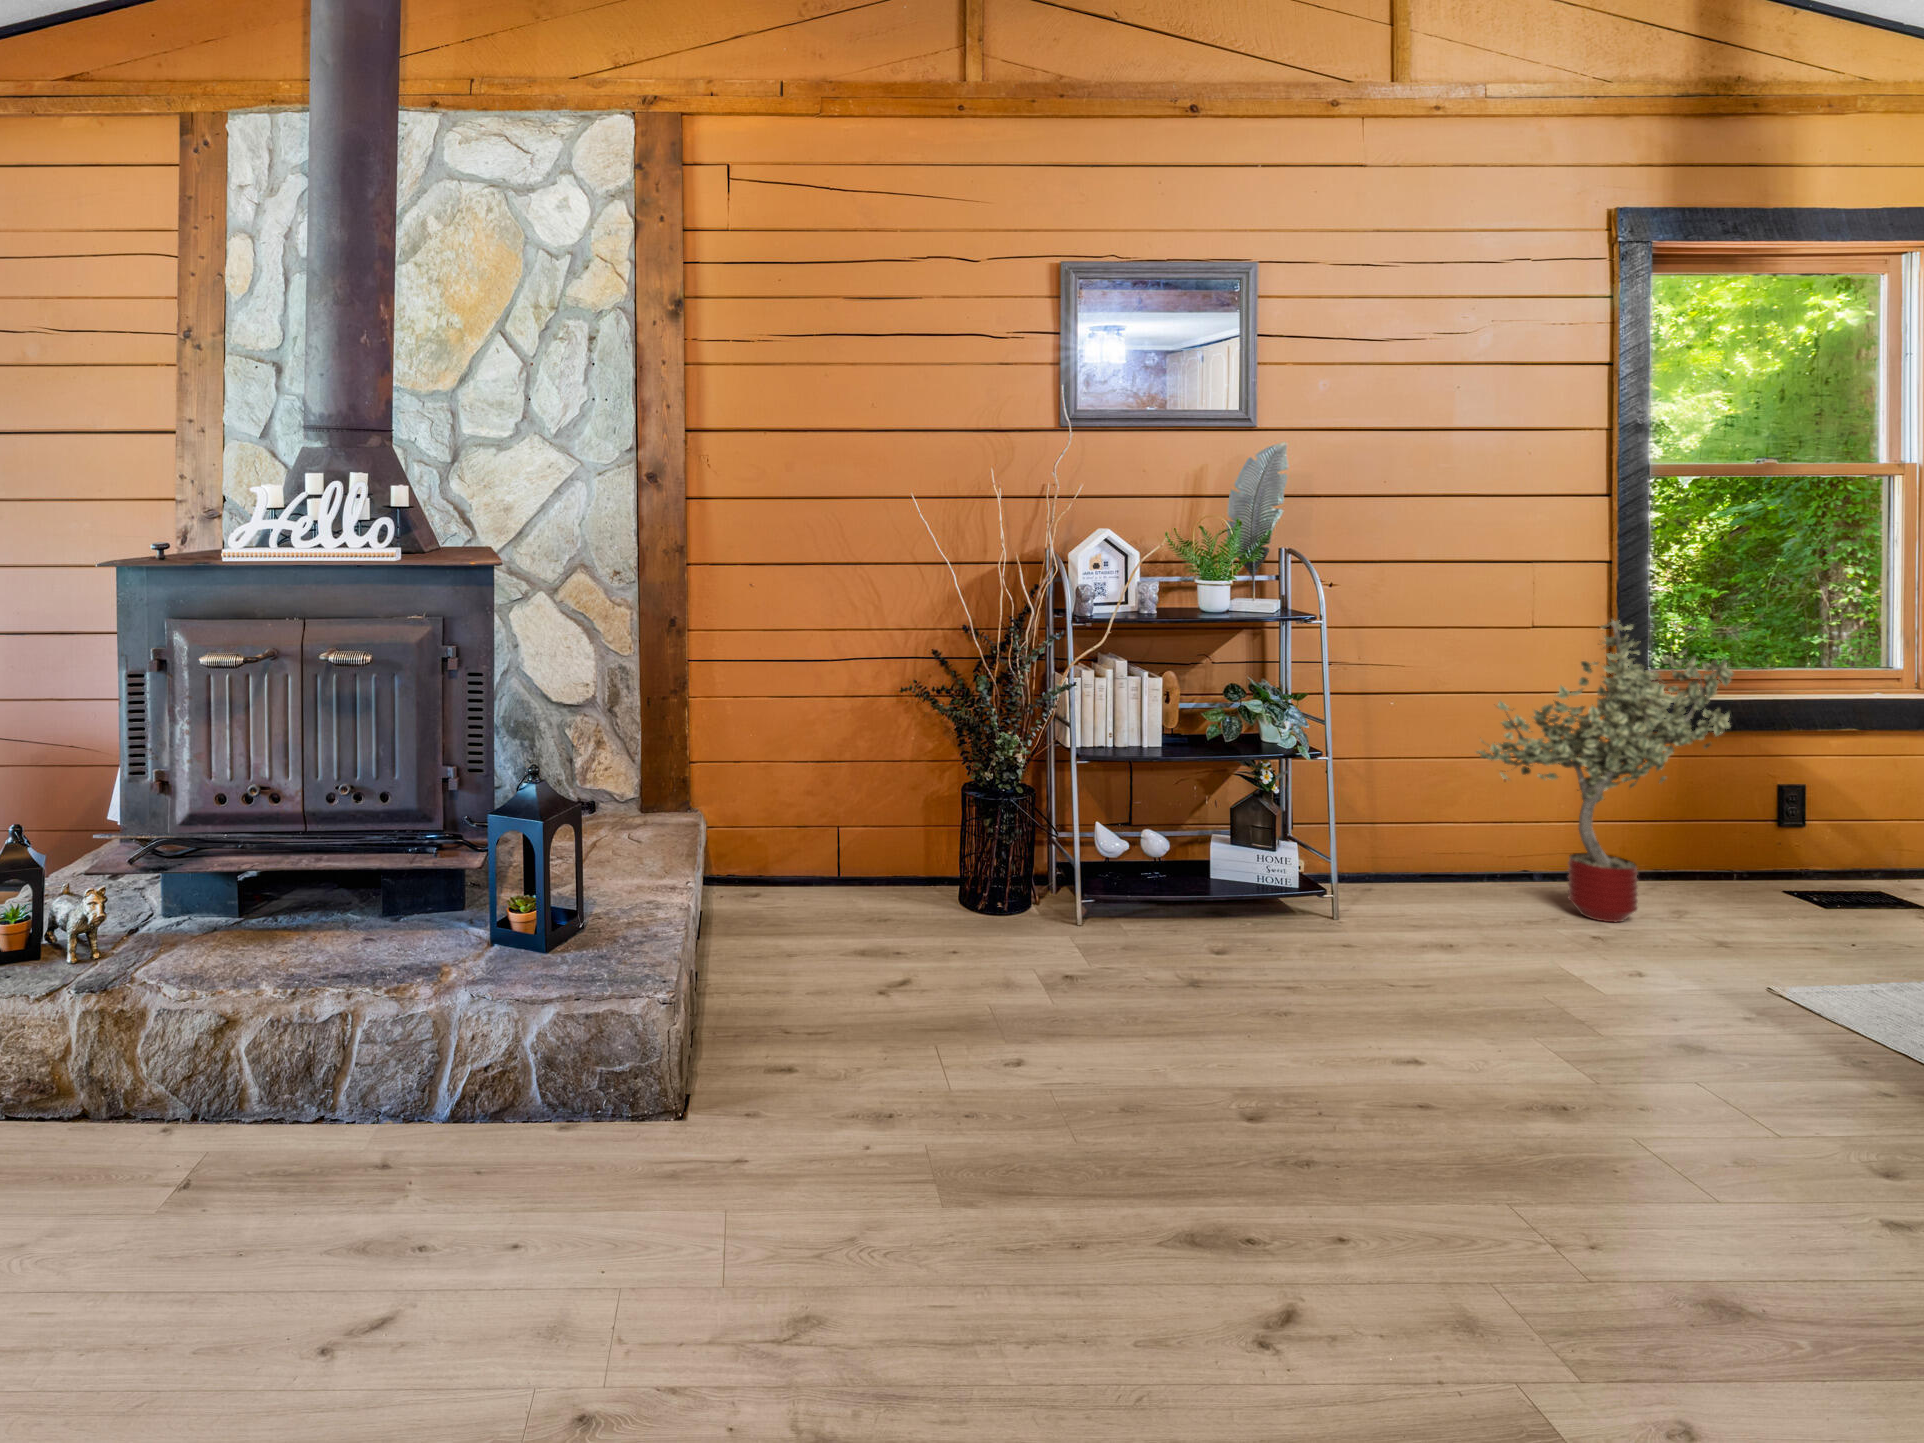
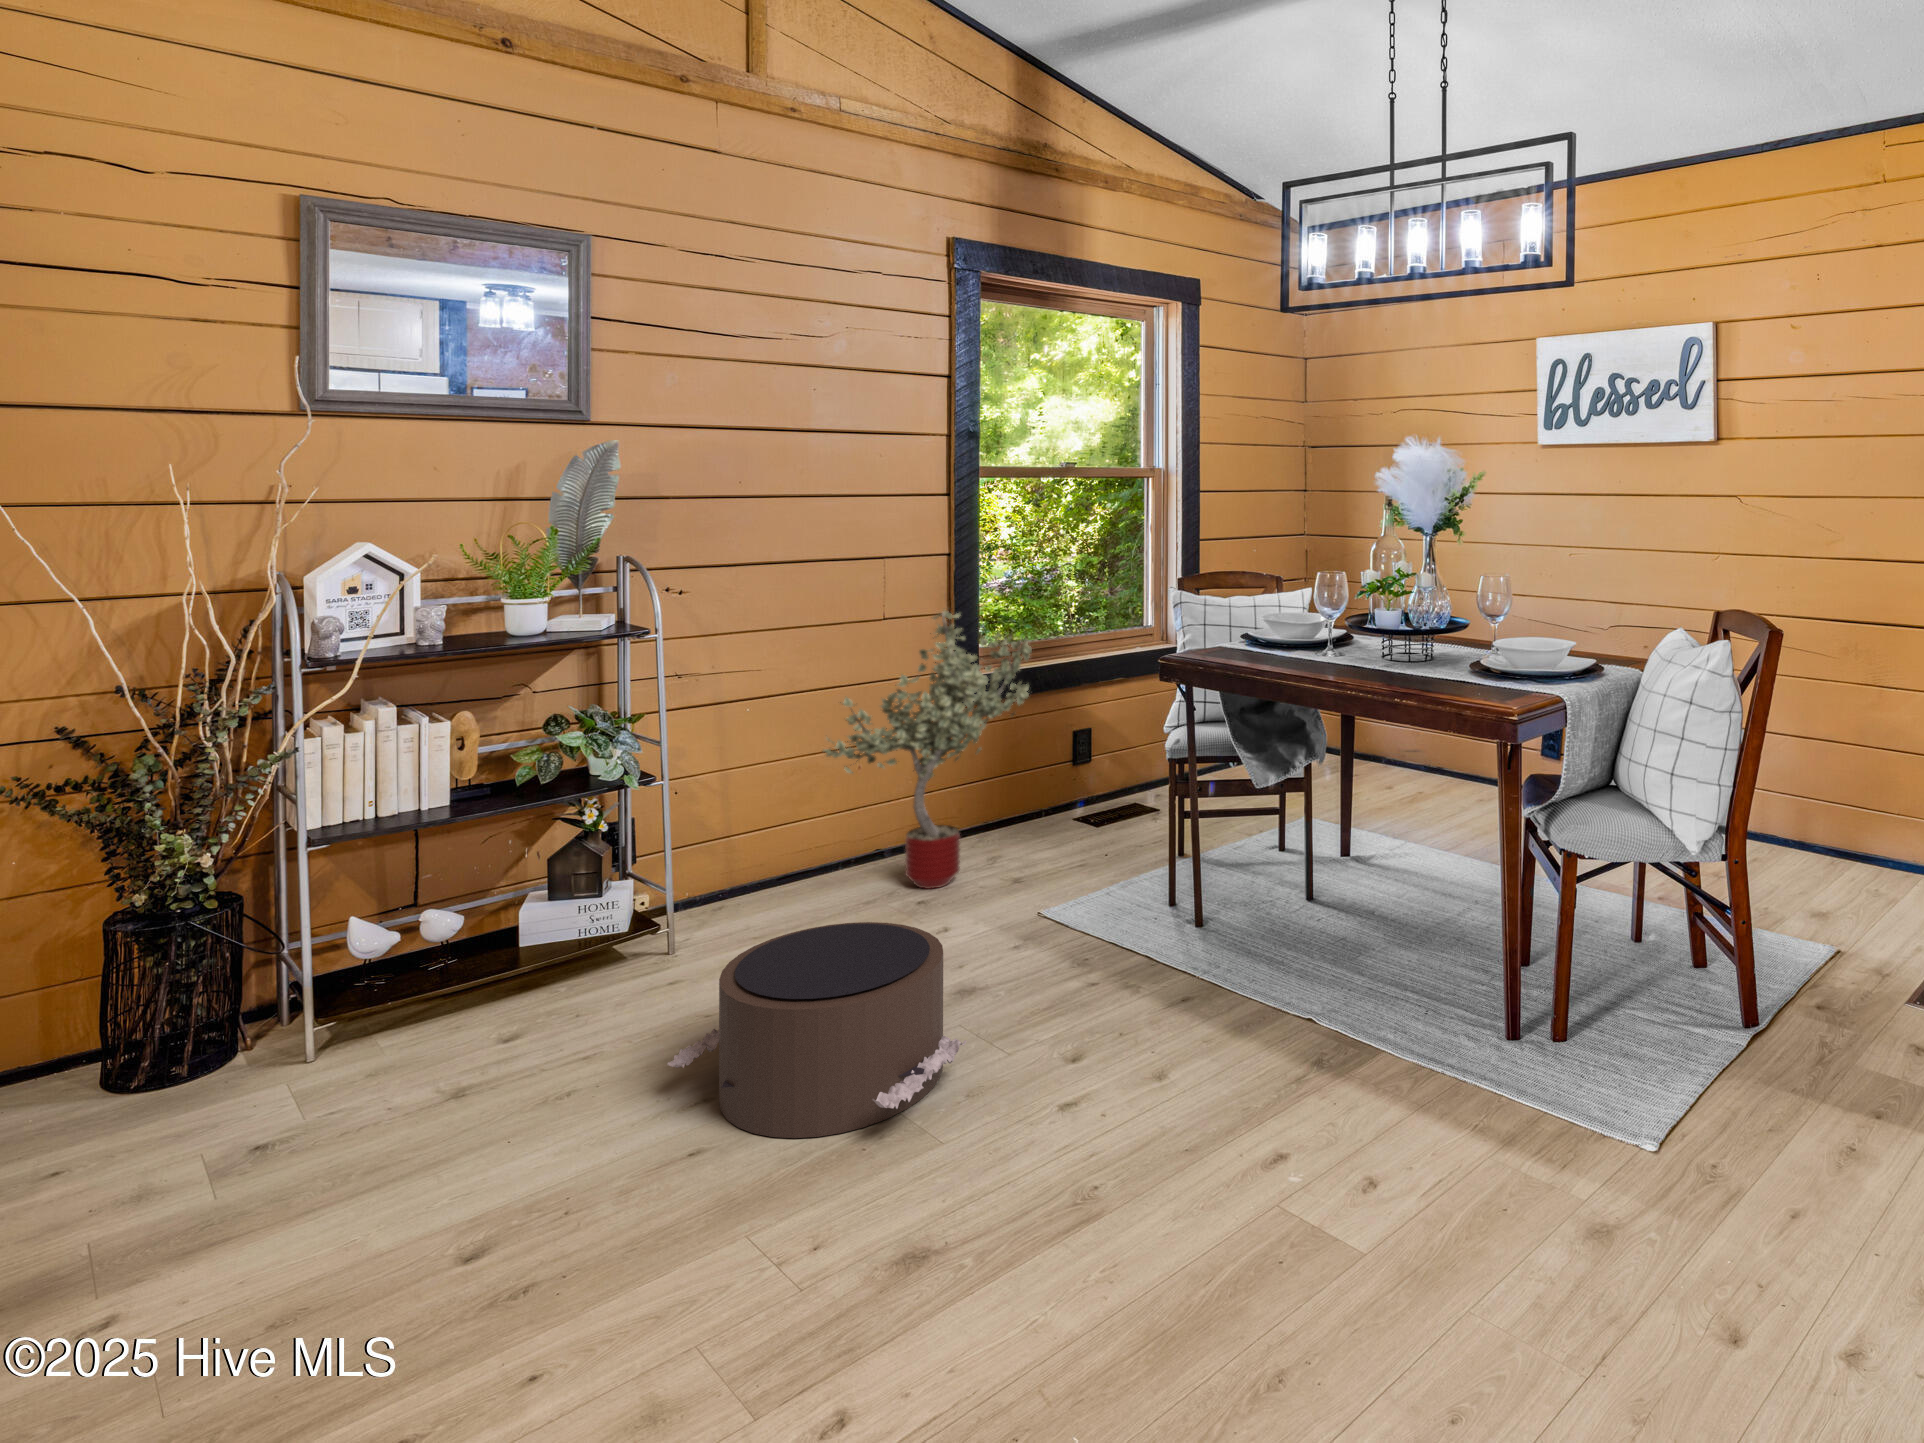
pouf: none [1369,910,1697,1108] -> present [667,922,966,1138]

